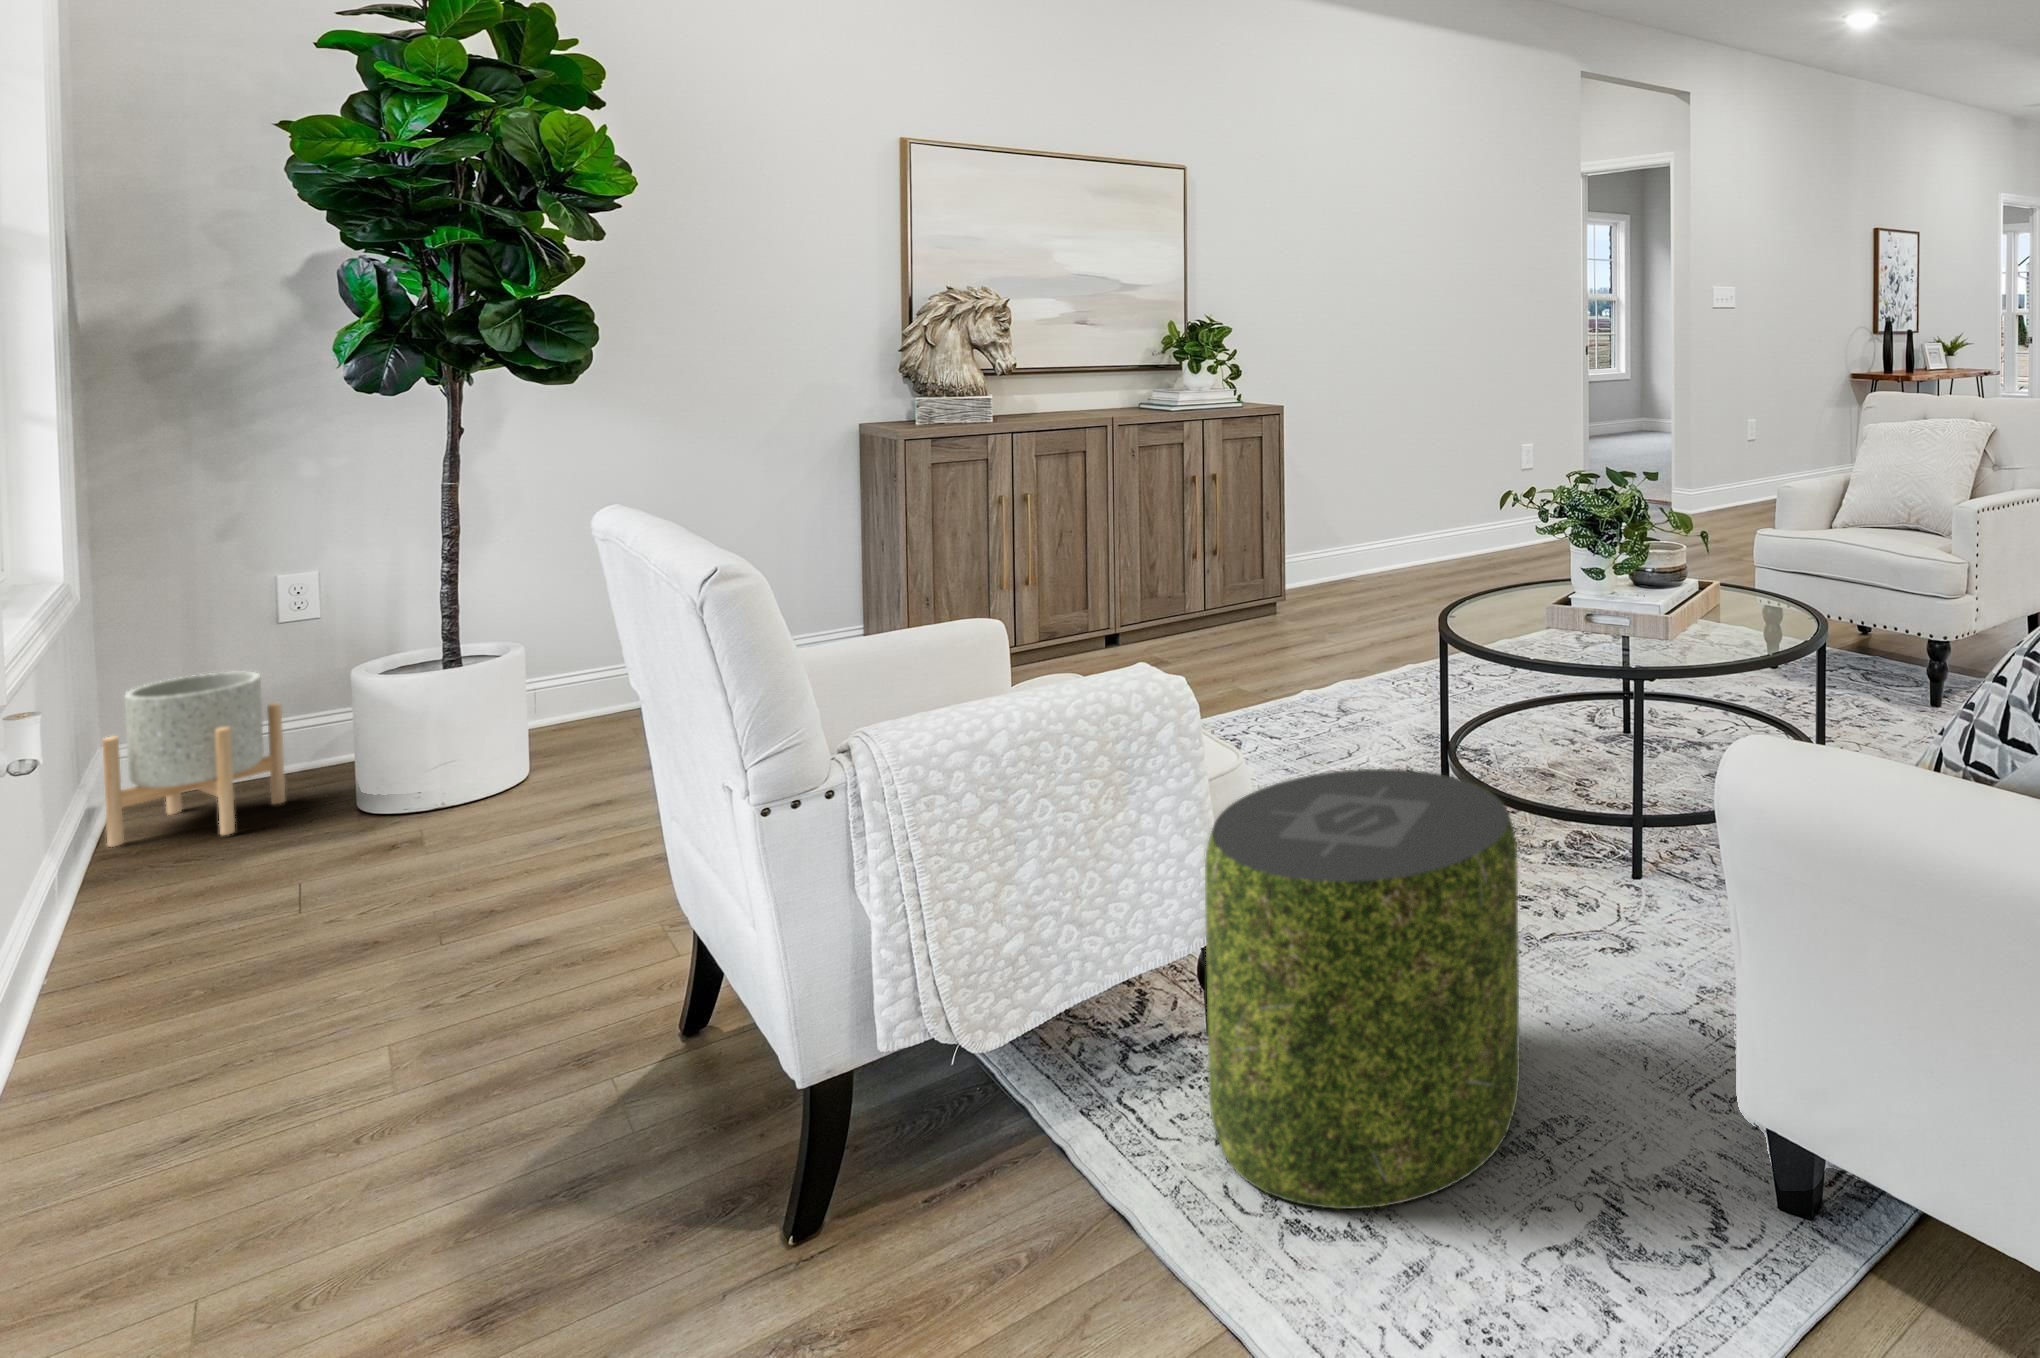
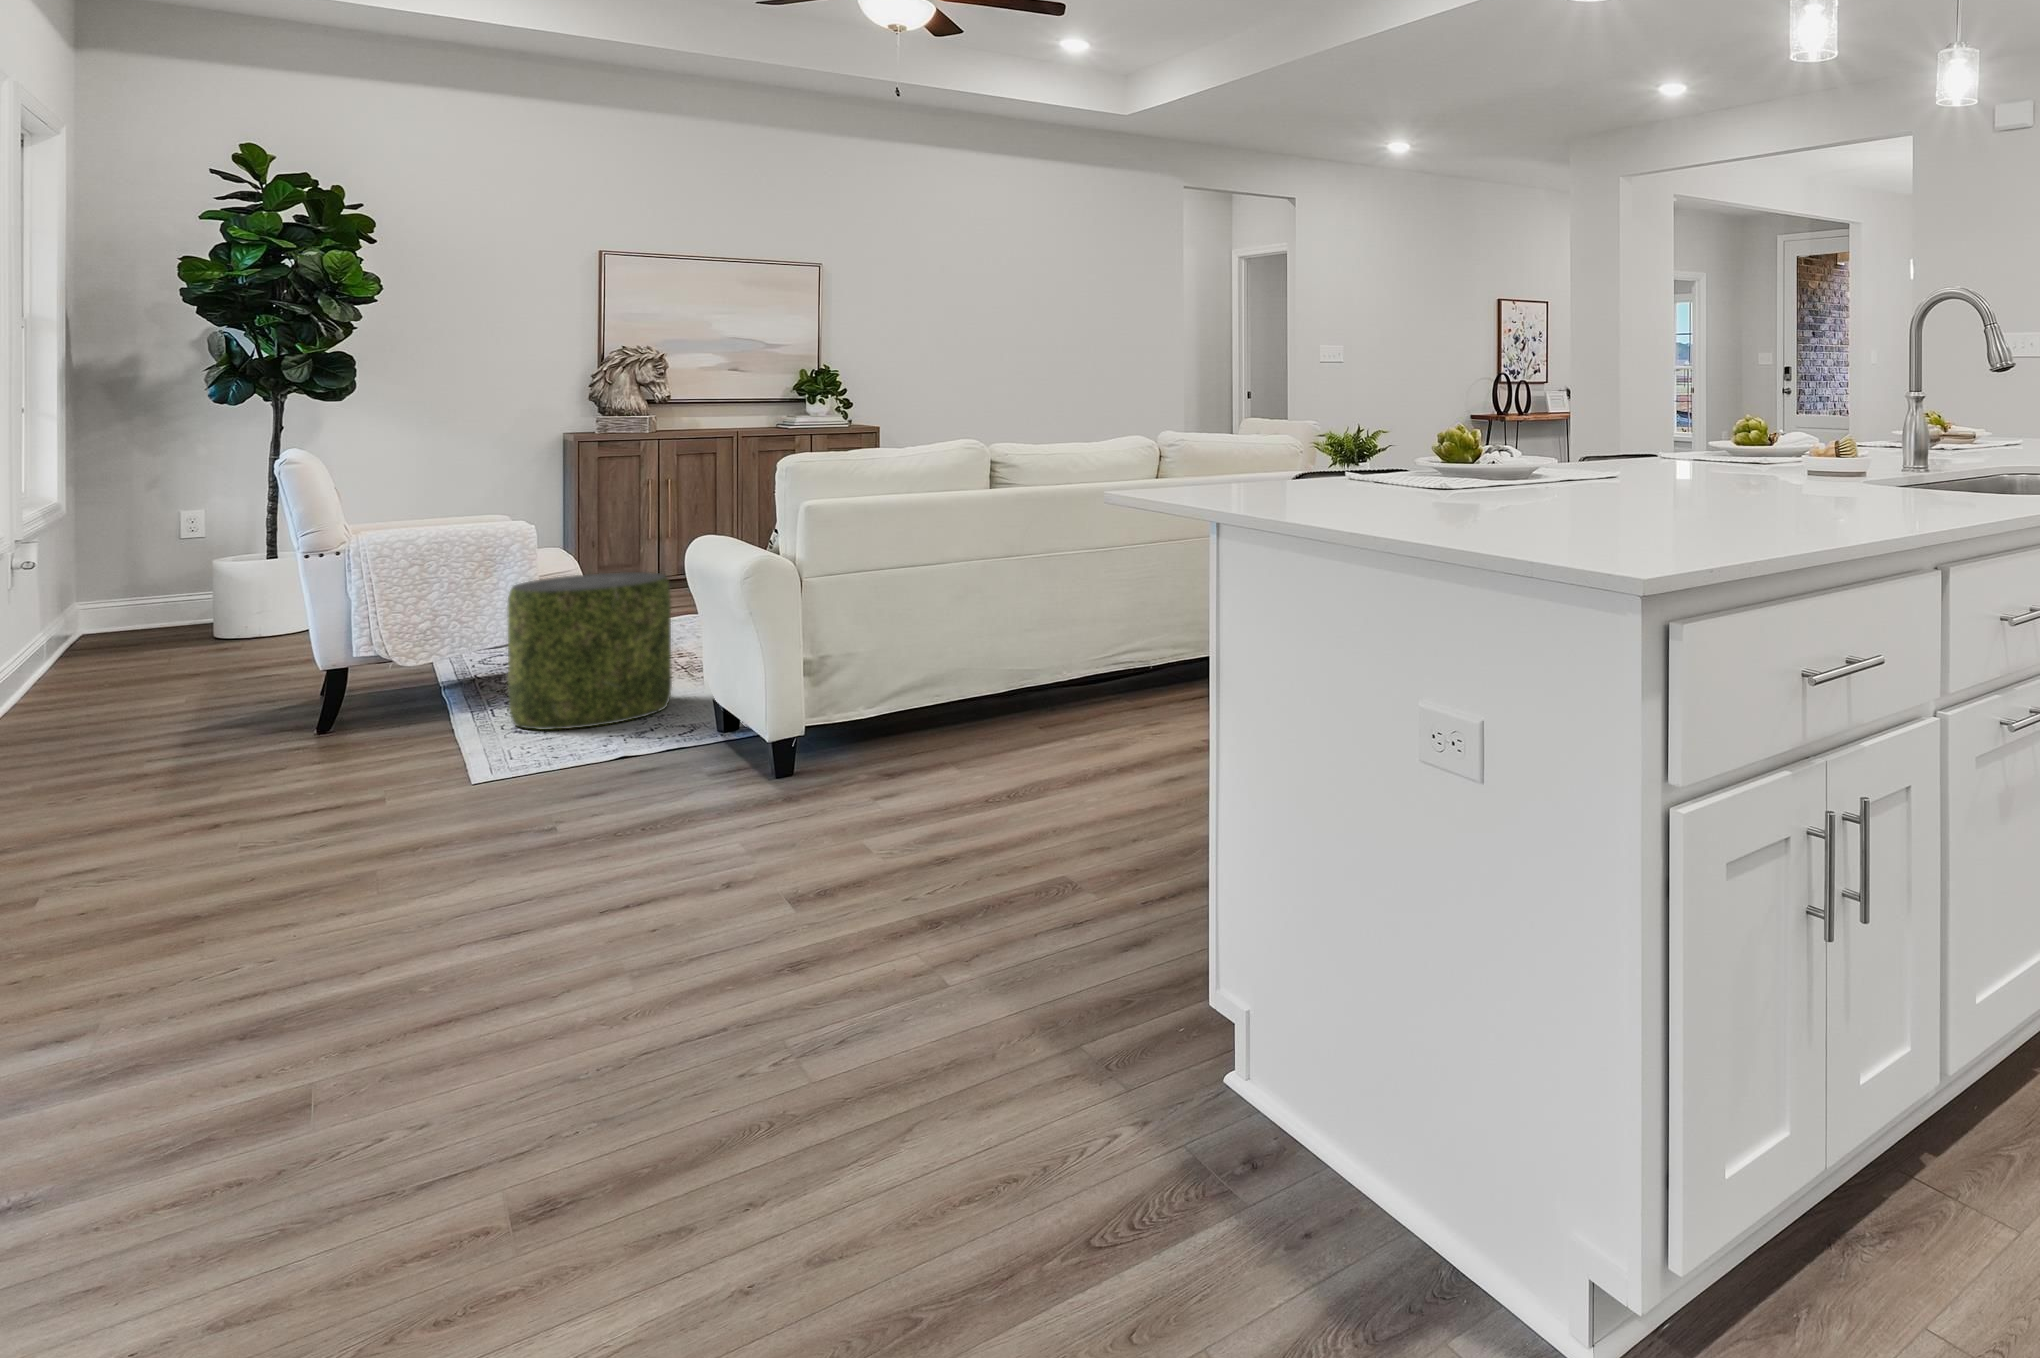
planter: present [103,672,285,847] -> none [76,562,176,649]

